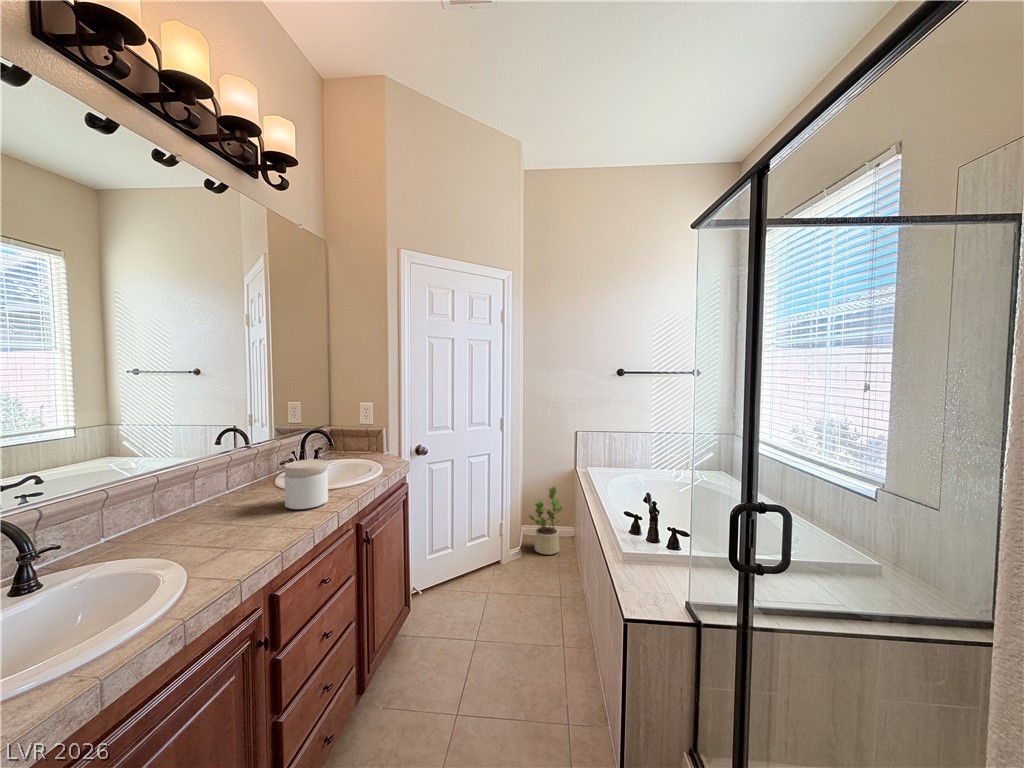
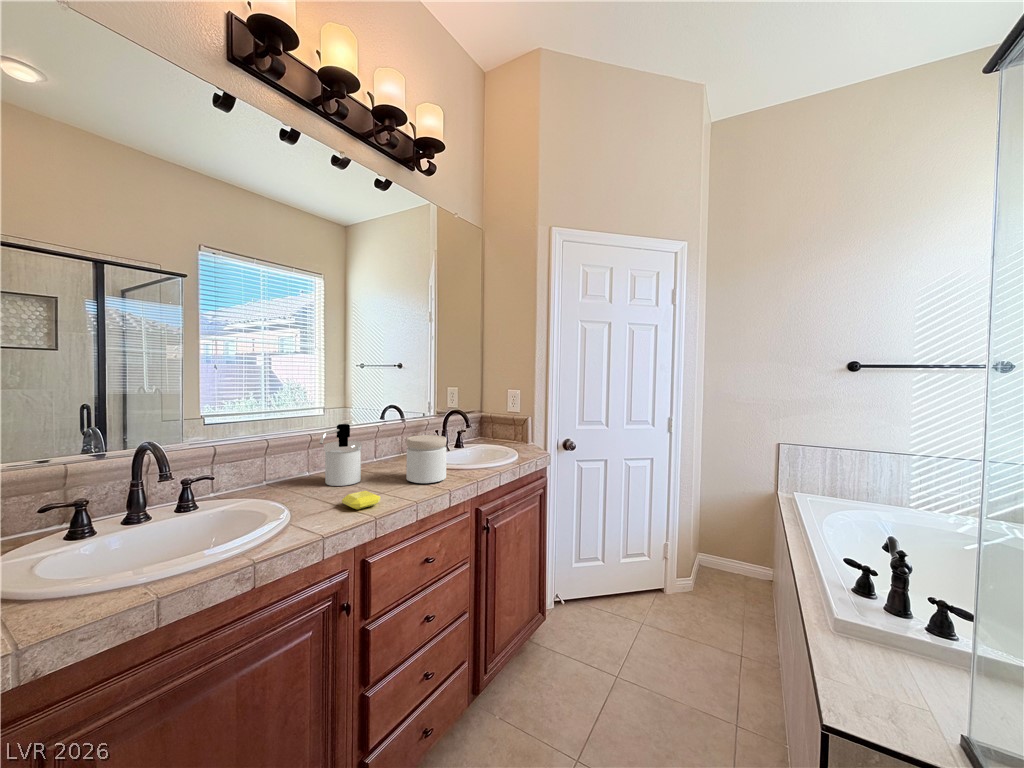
soap dispenser: none [185,459,233,528] -> present [320,424,362,486]
potted plant: present [529,487,562,555] -> none [705,510,754,598]
soap bar: none [235,526,278,547] -> present [342,491,381,510]

